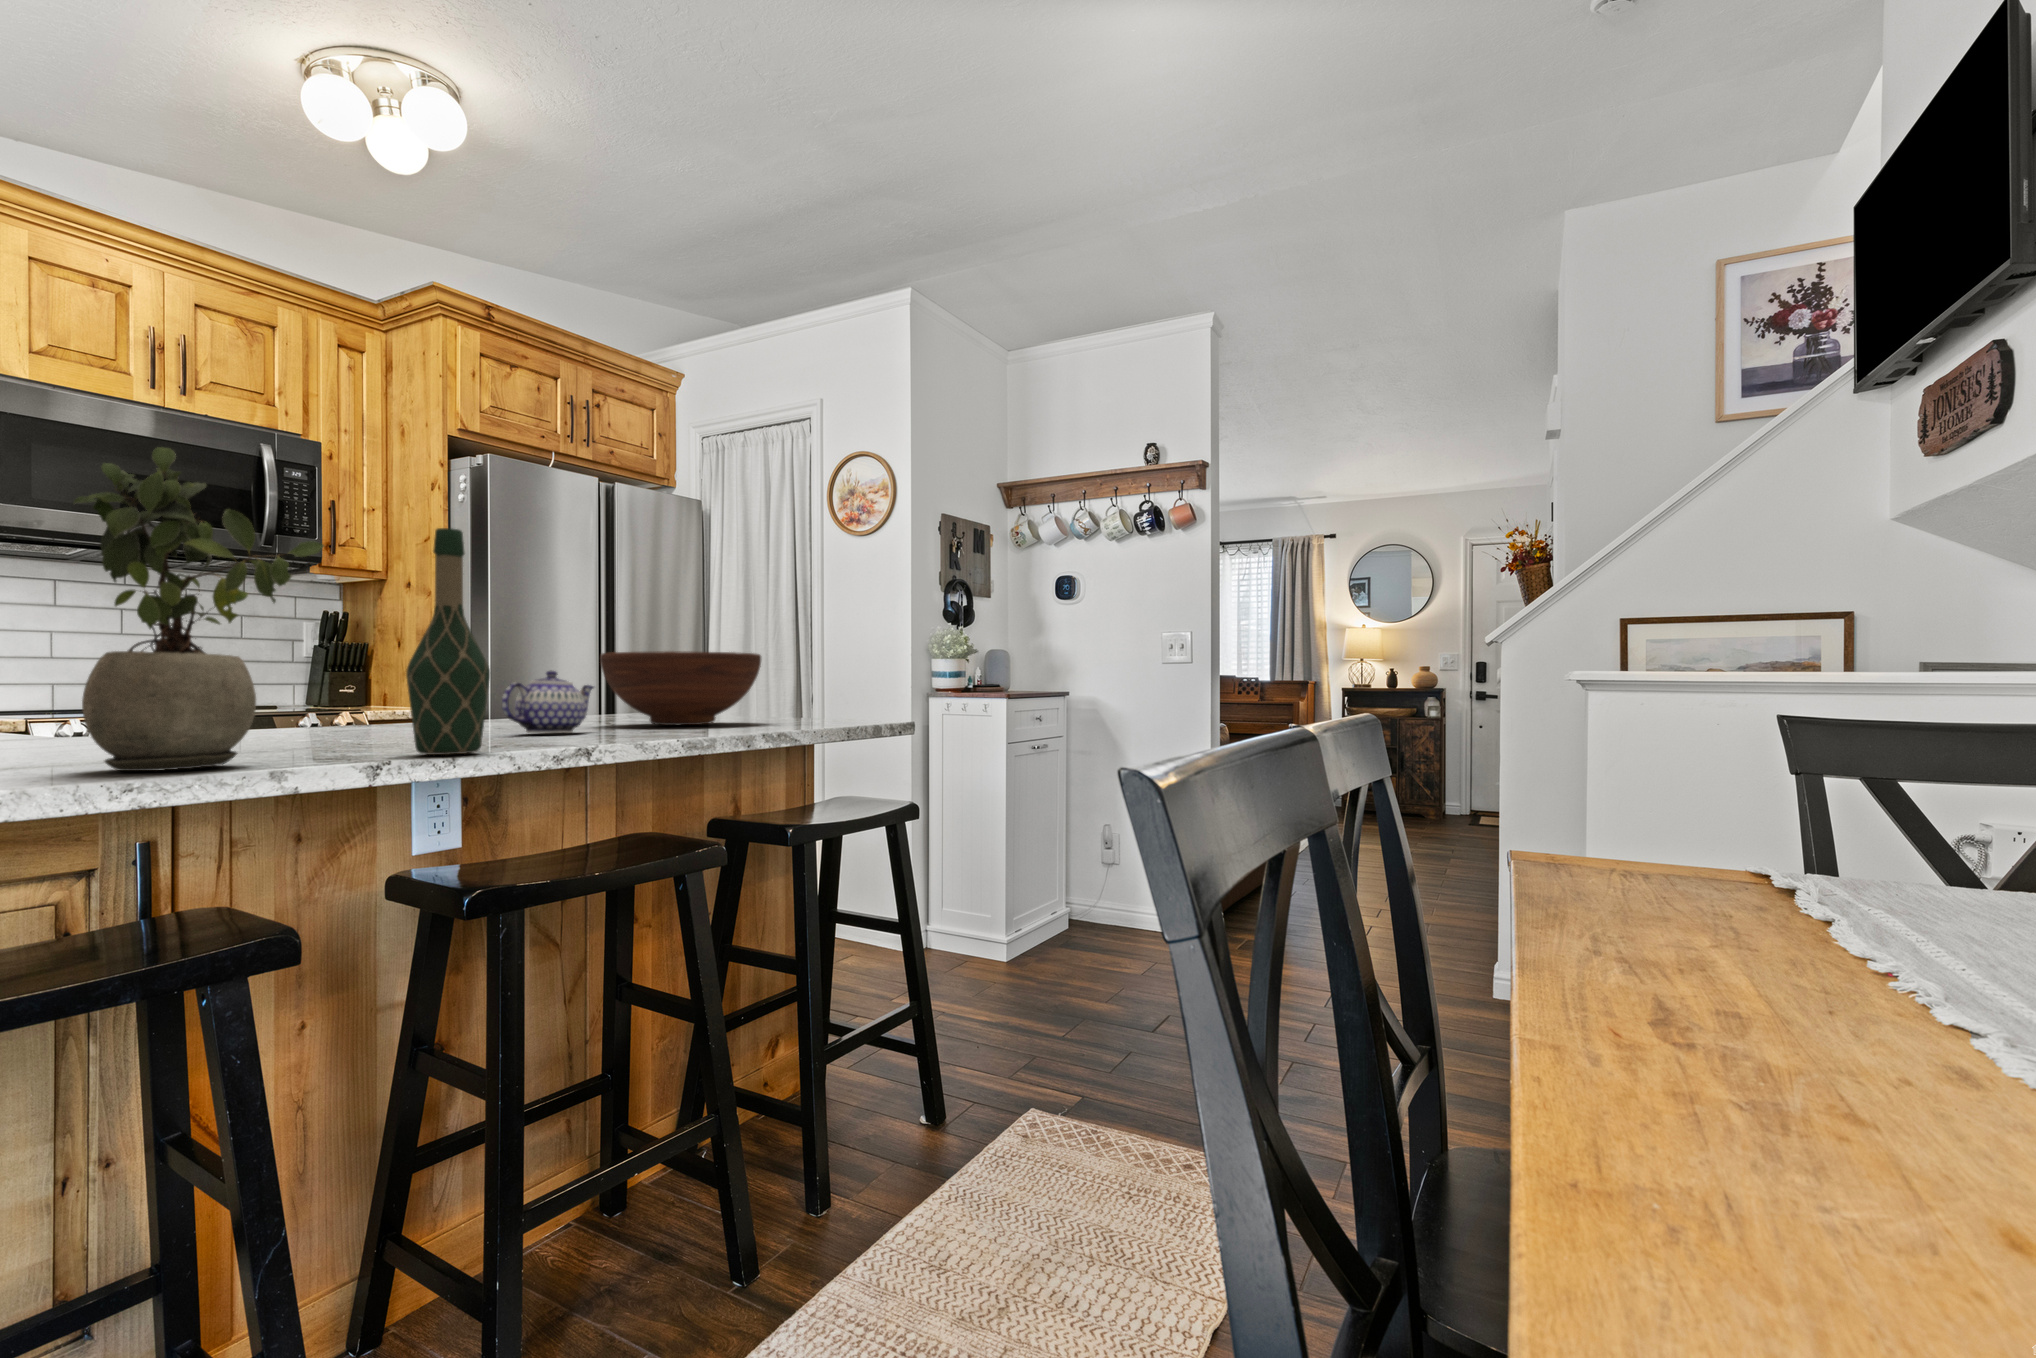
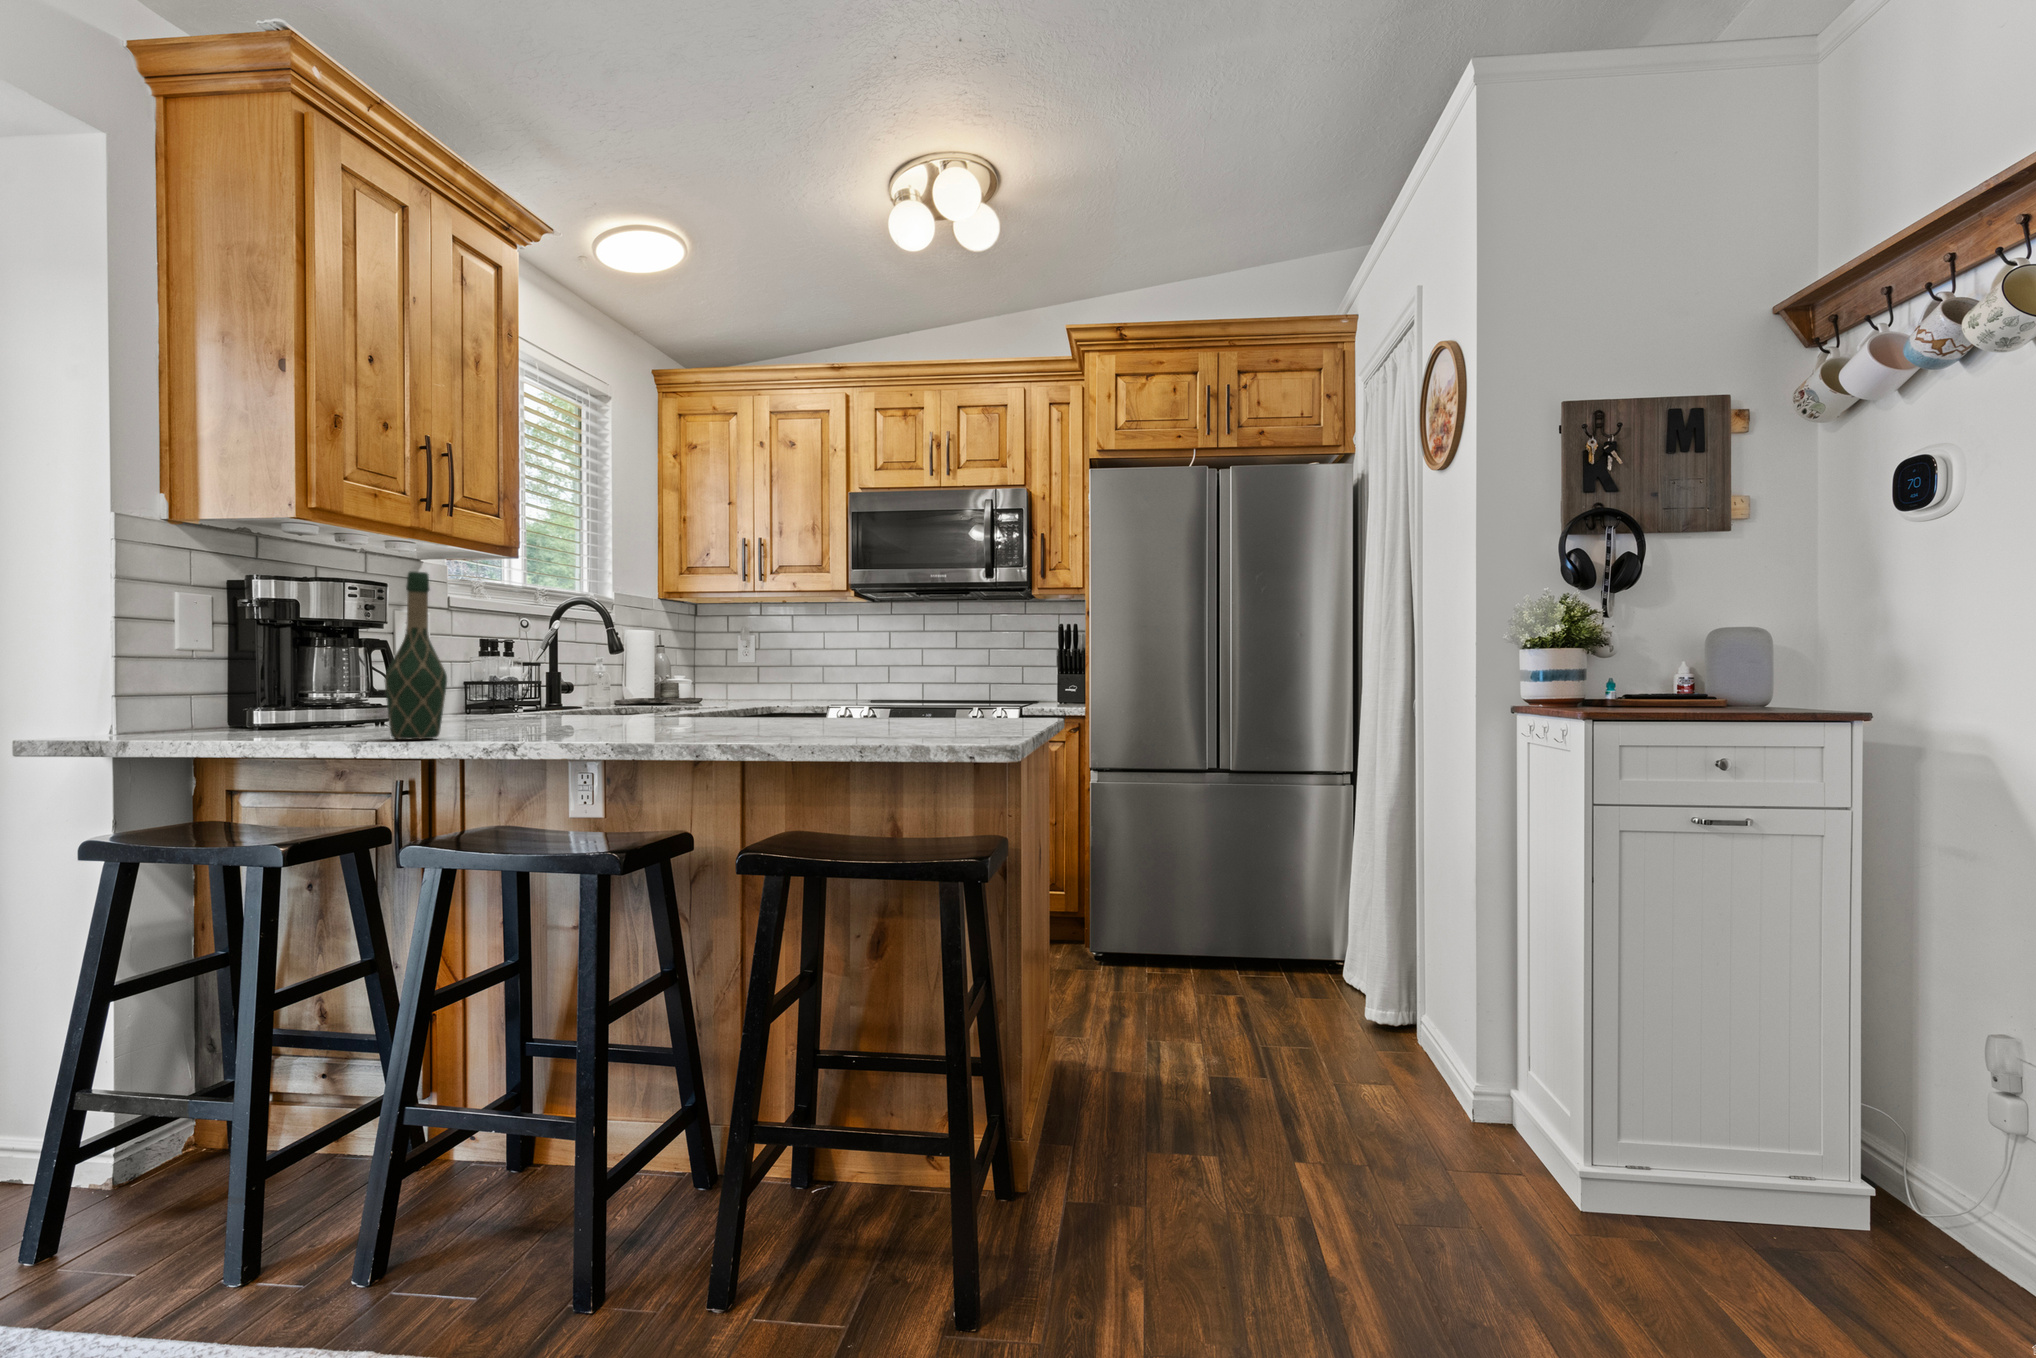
potted plant: present [74,447,324,771] -> none [253,548,349,735]
fruit bowl: present [600,651,761,725] -> none [832,656,996,734]
teapot: present [502,671,594,733] -> none [680,676,773,733]

